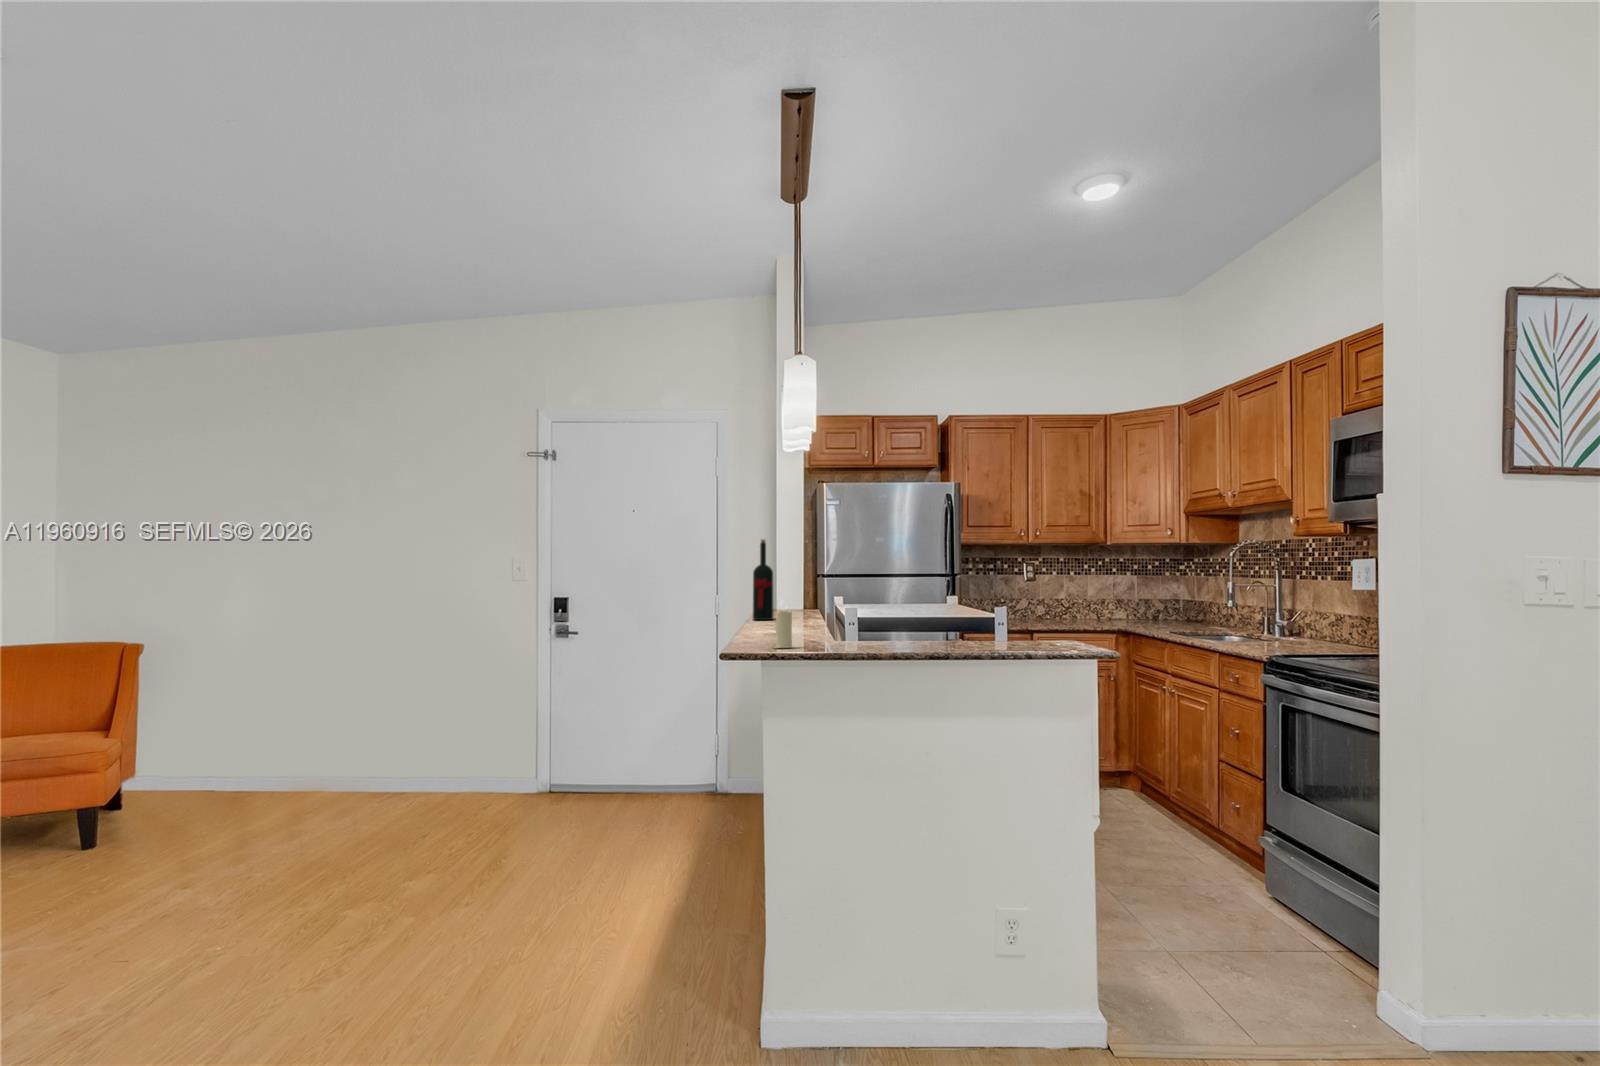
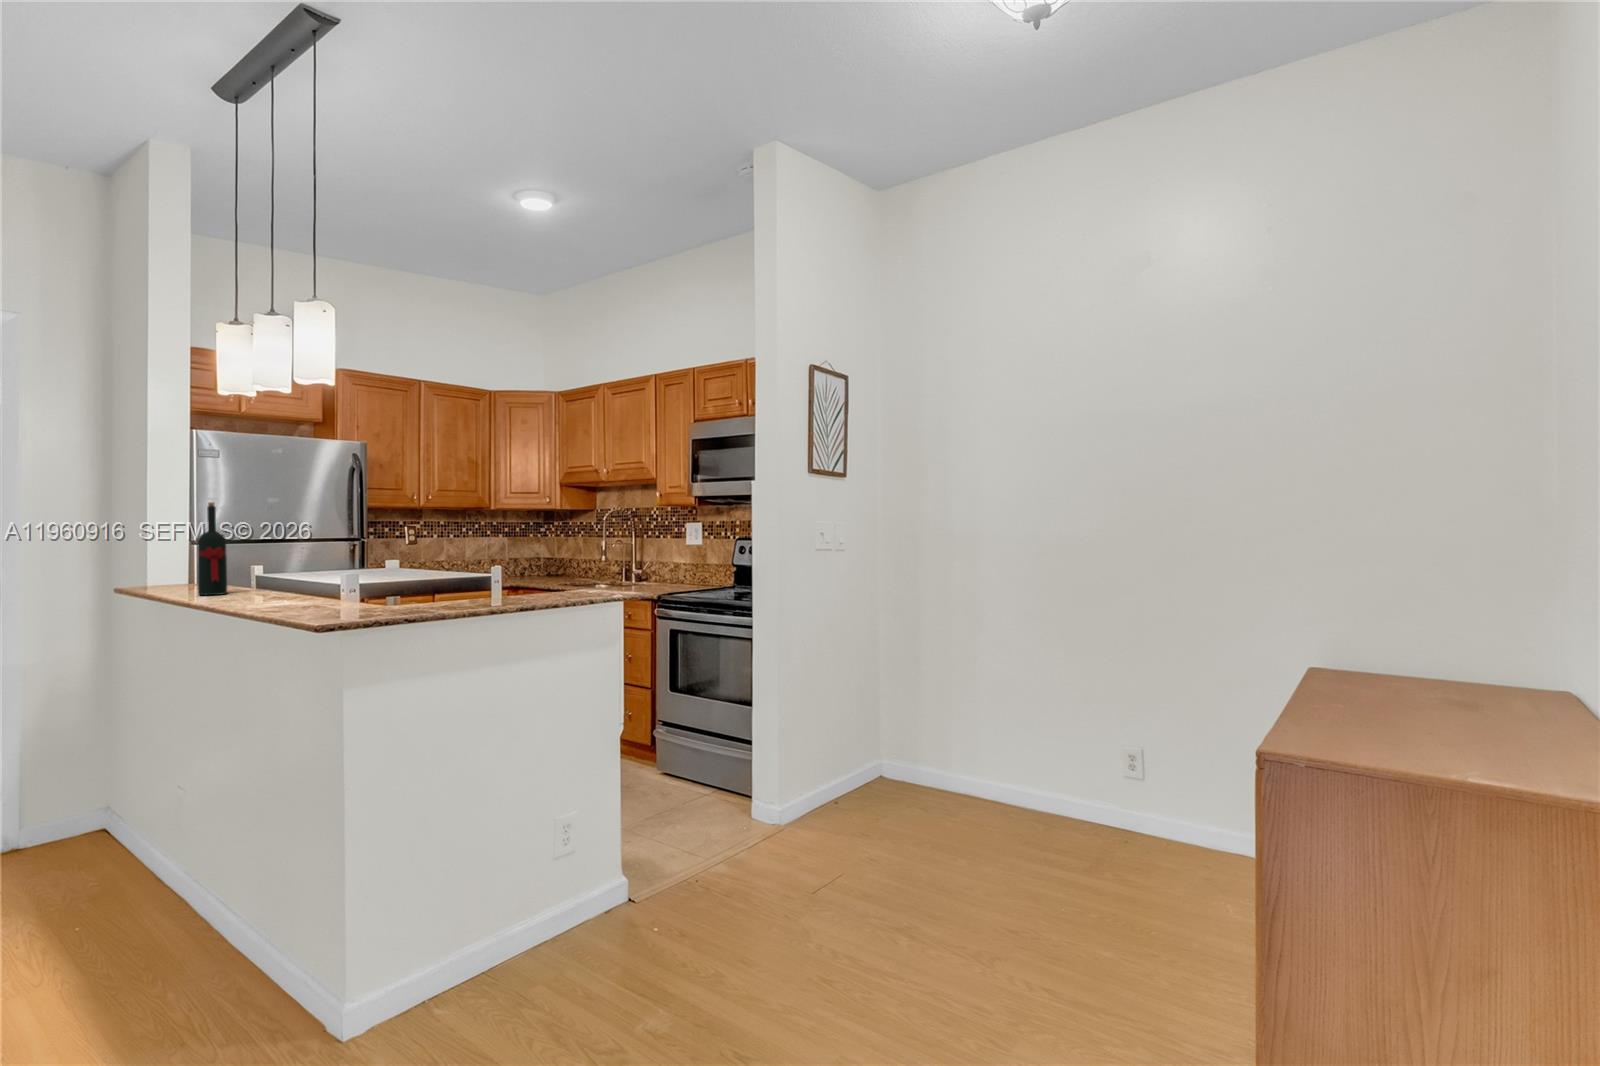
candle: present [775,602,792,648] -> none [378,565,400,613]

